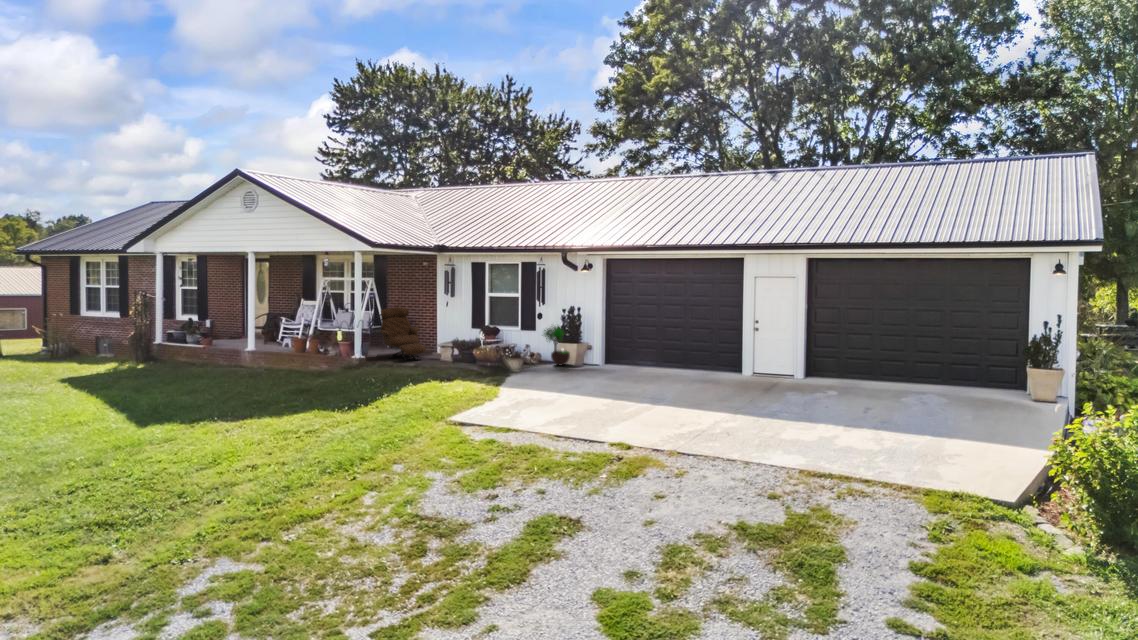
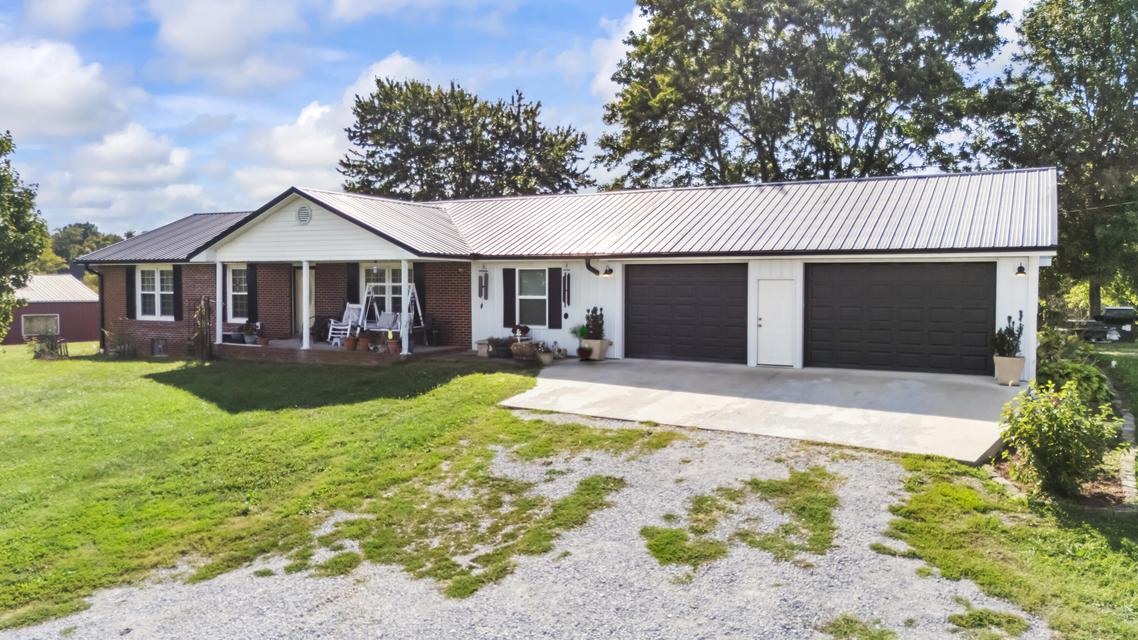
lounge chair: present [380,307,426,361] -> none [420,309,462,358]

